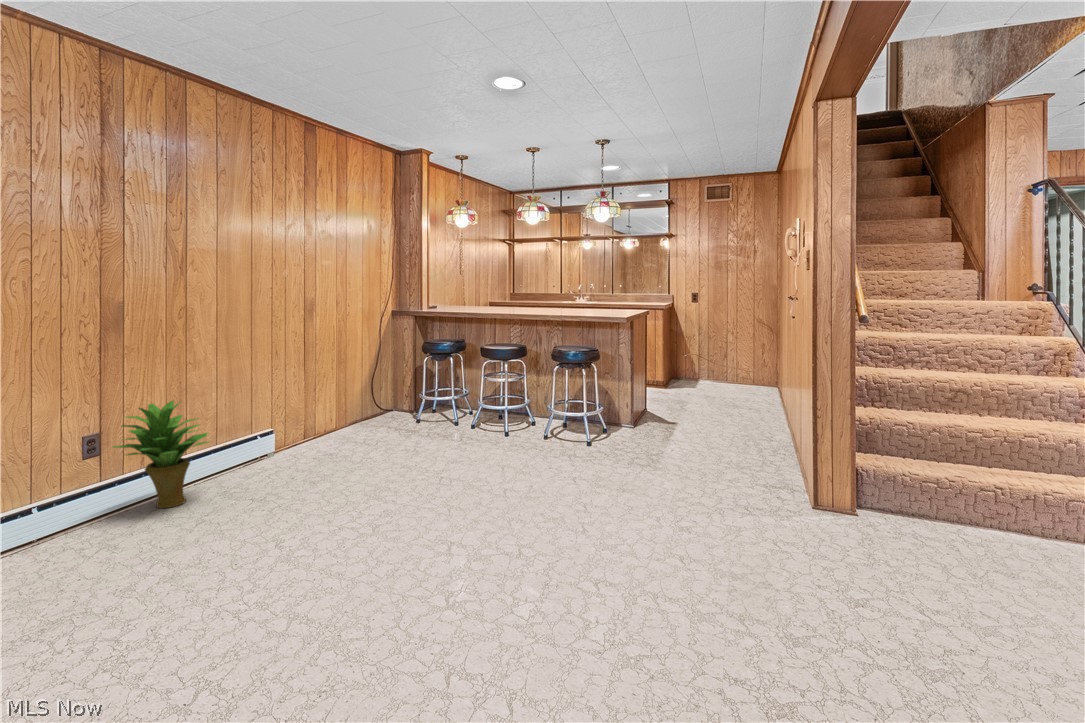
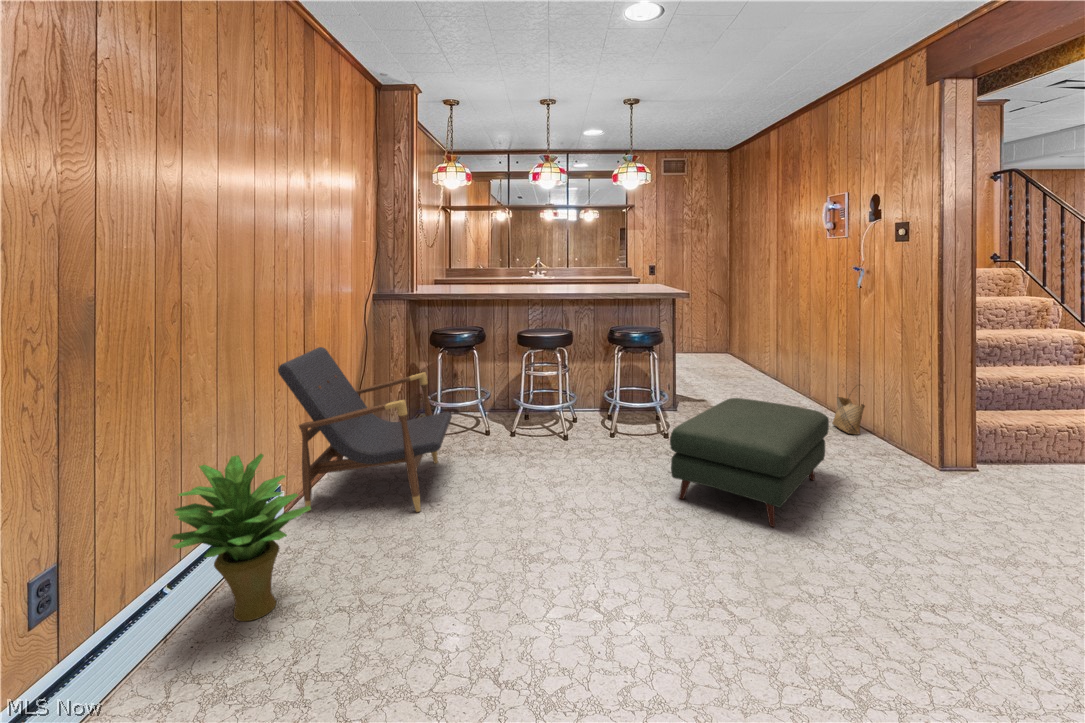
lounge chair: none [250,344,391,471] -> present [278,347,452,512]
ottoman: none [511,414,674,523] -> present [670,398,829,527]
woven basket: none [768,417,793,472] -> present [832,395,865,434]

